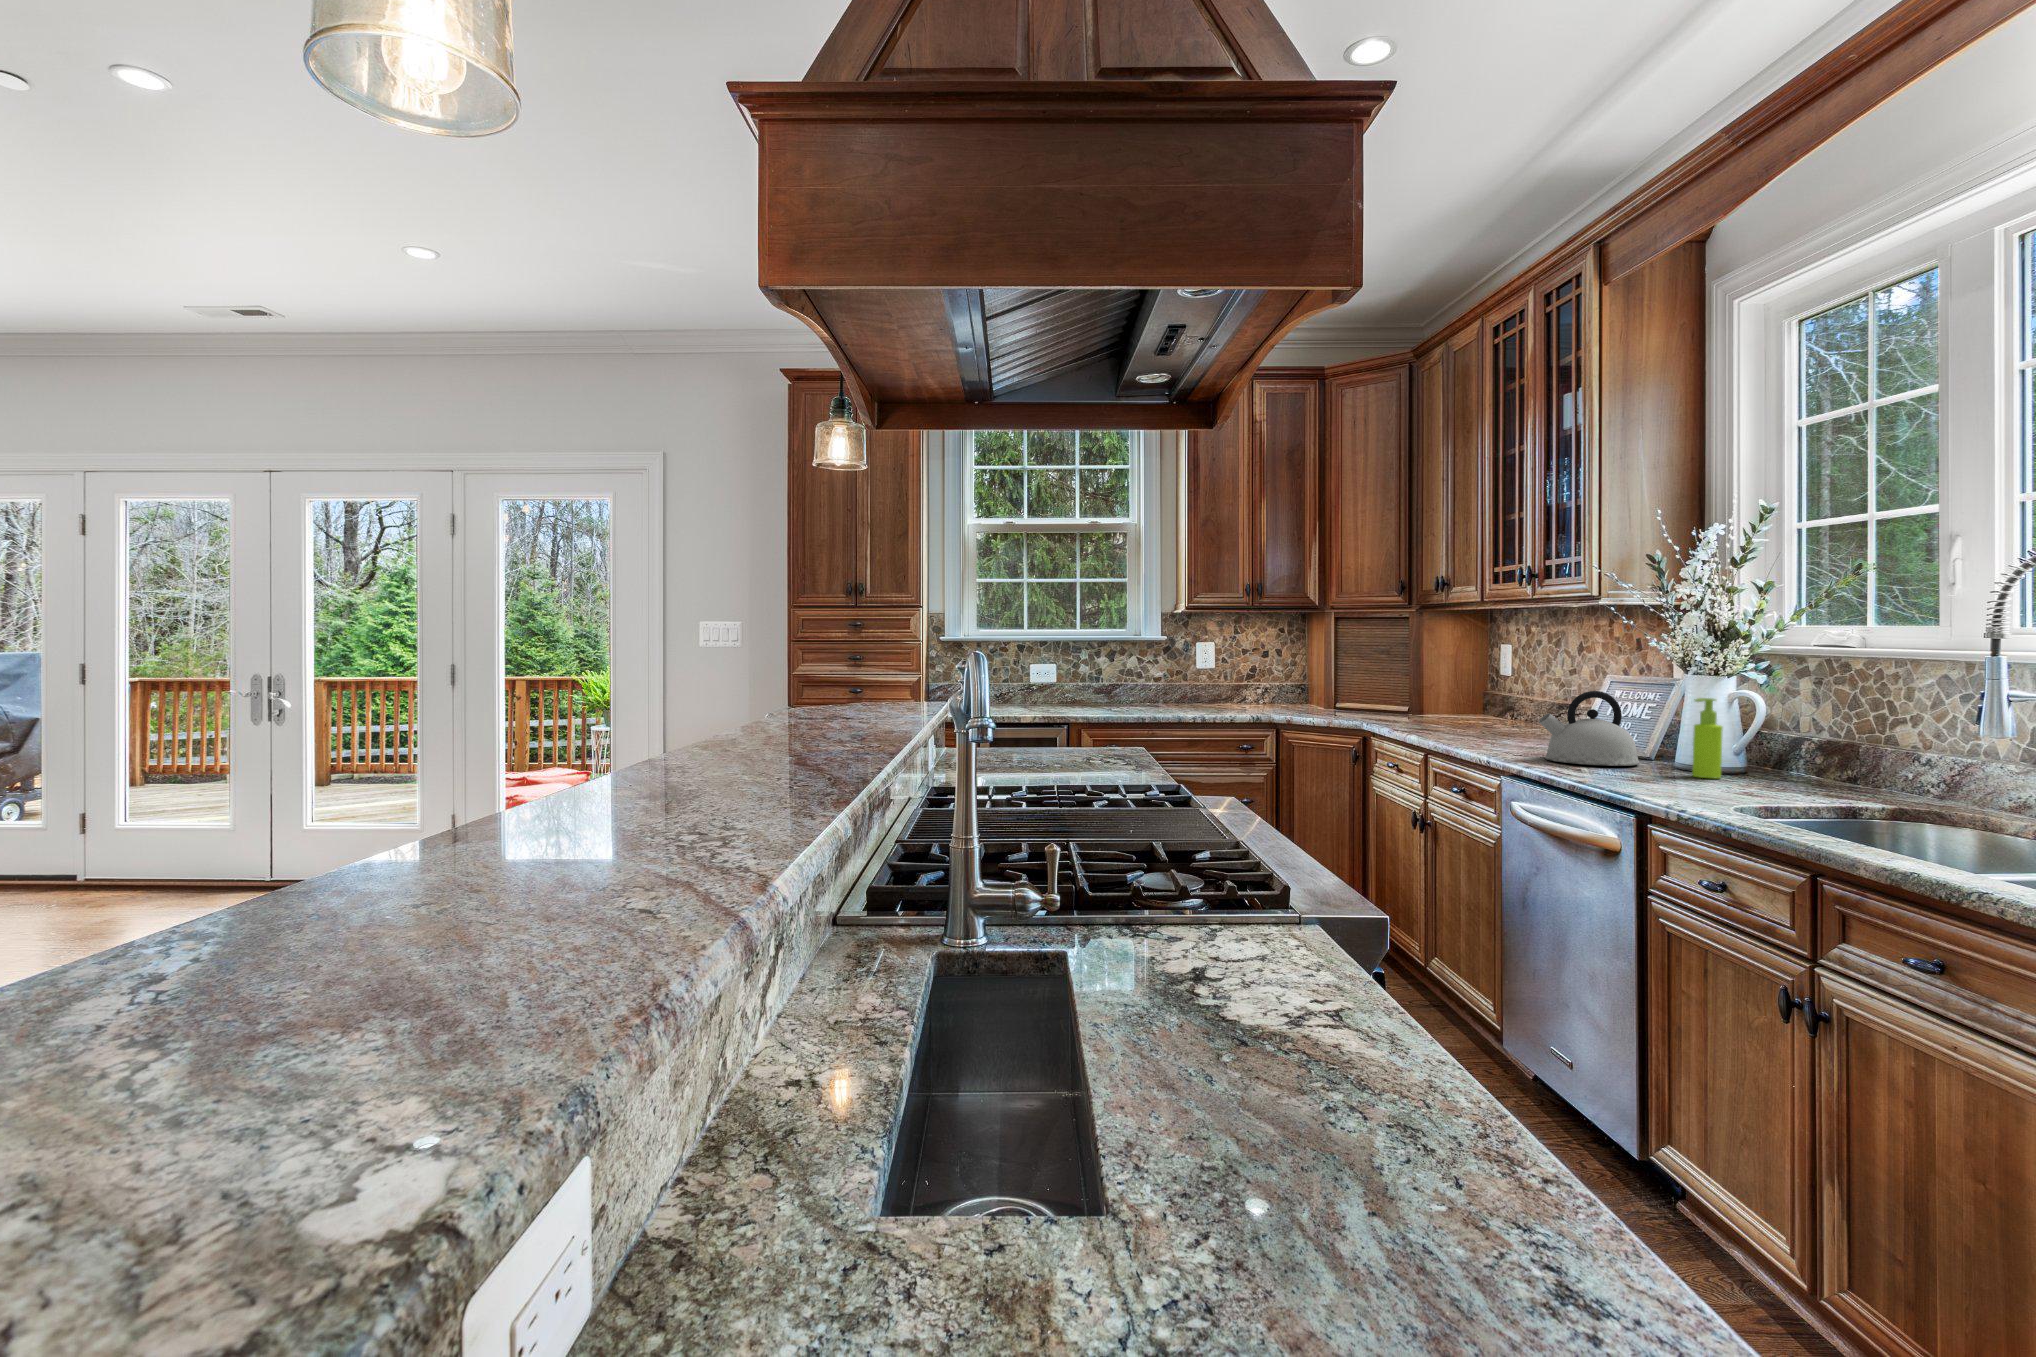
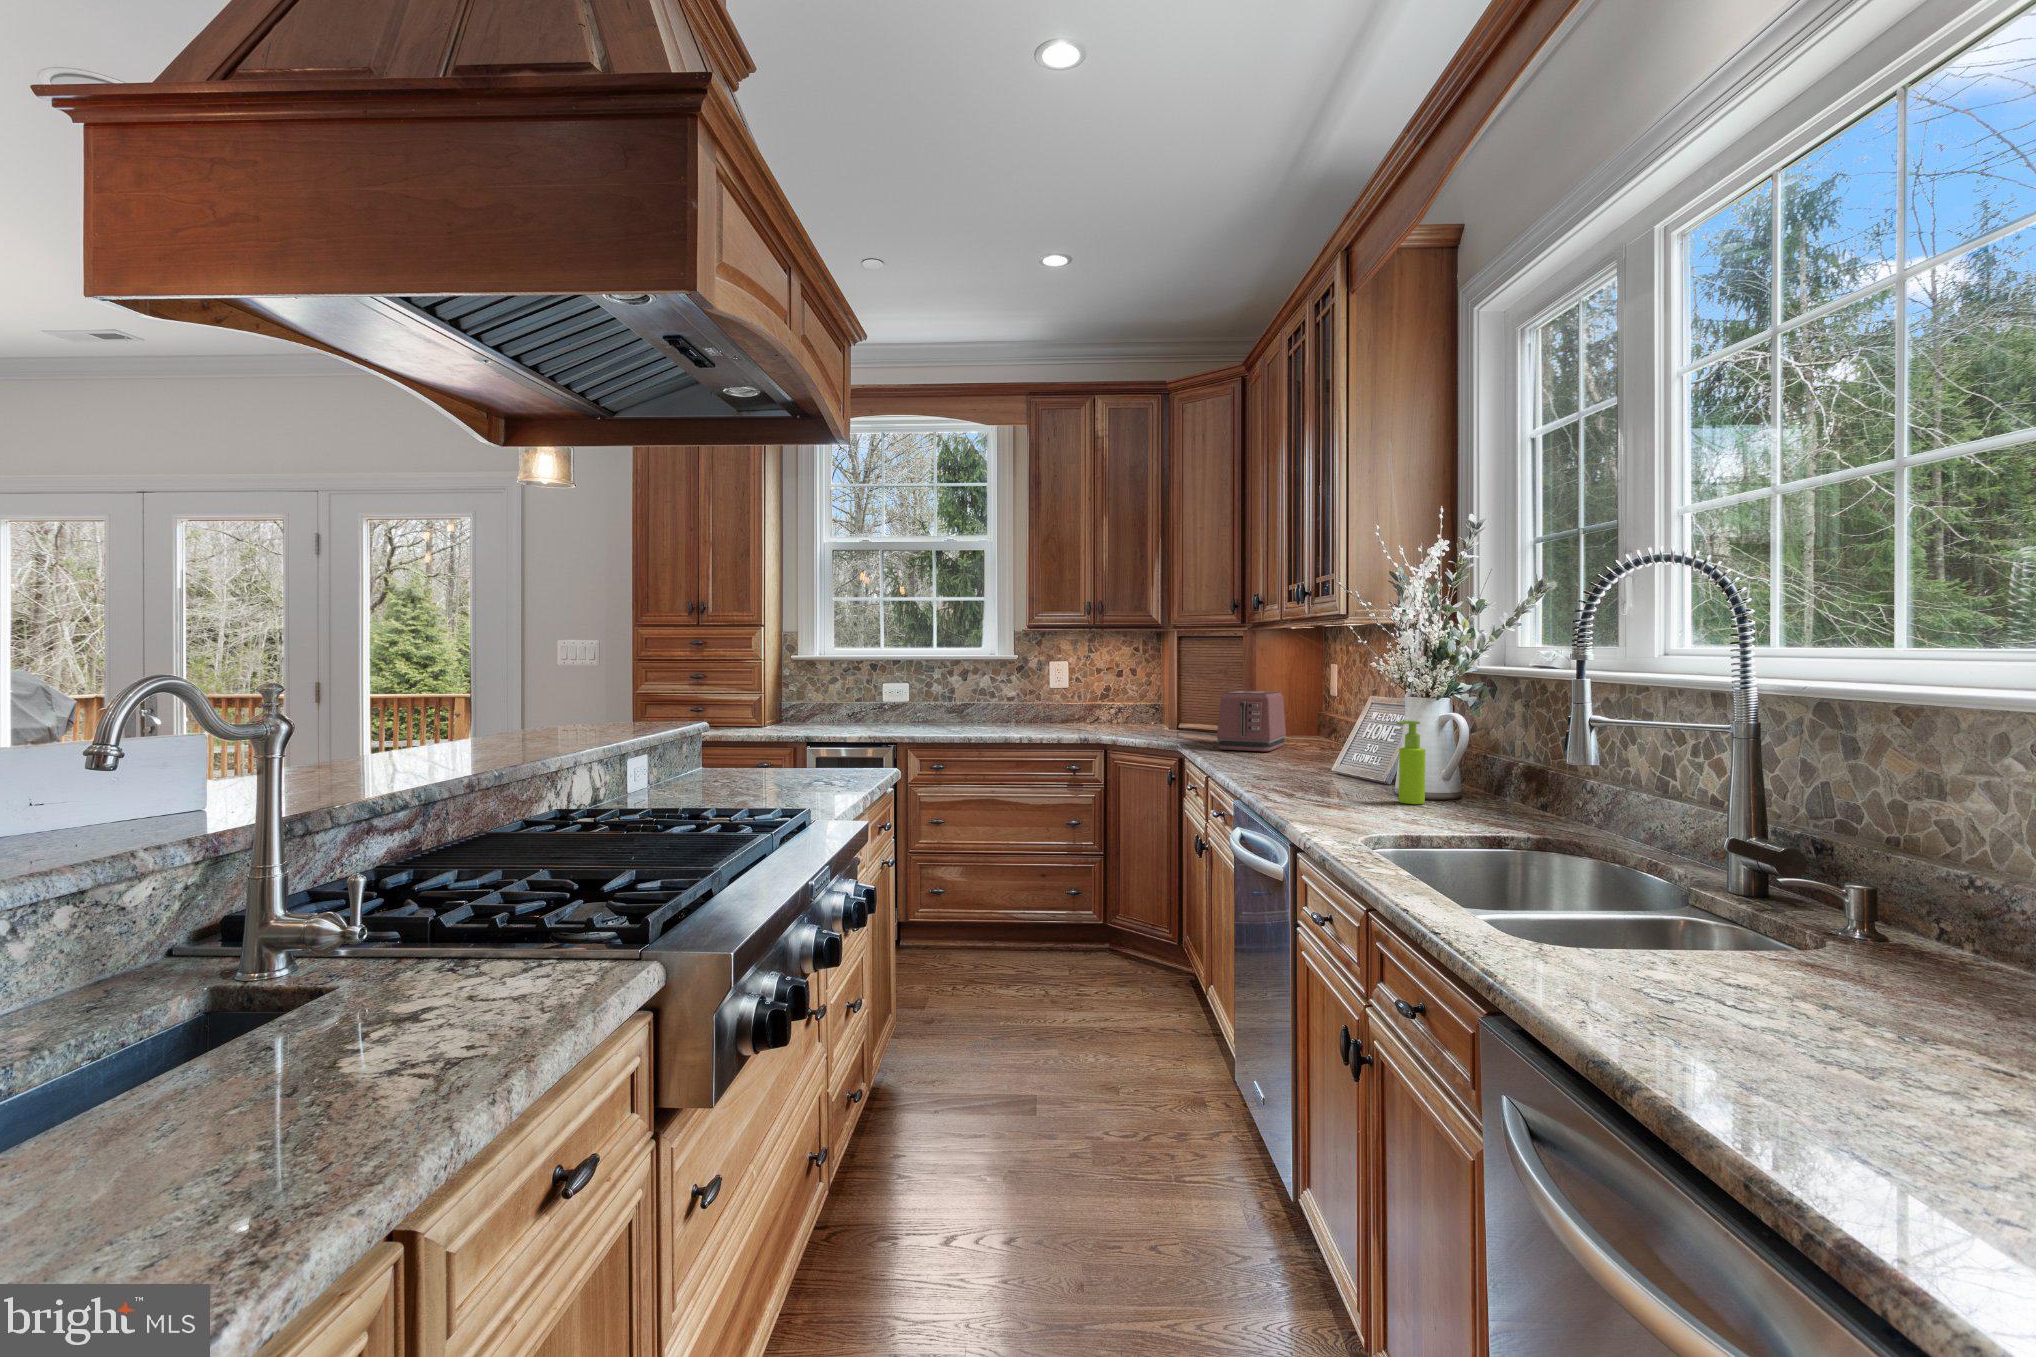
toaster: none [1415,671,1472,730] -> present [1217,691,1286,751]
kettle: present [1539,691,1640,766] -> none [1274,713,1370,790]

